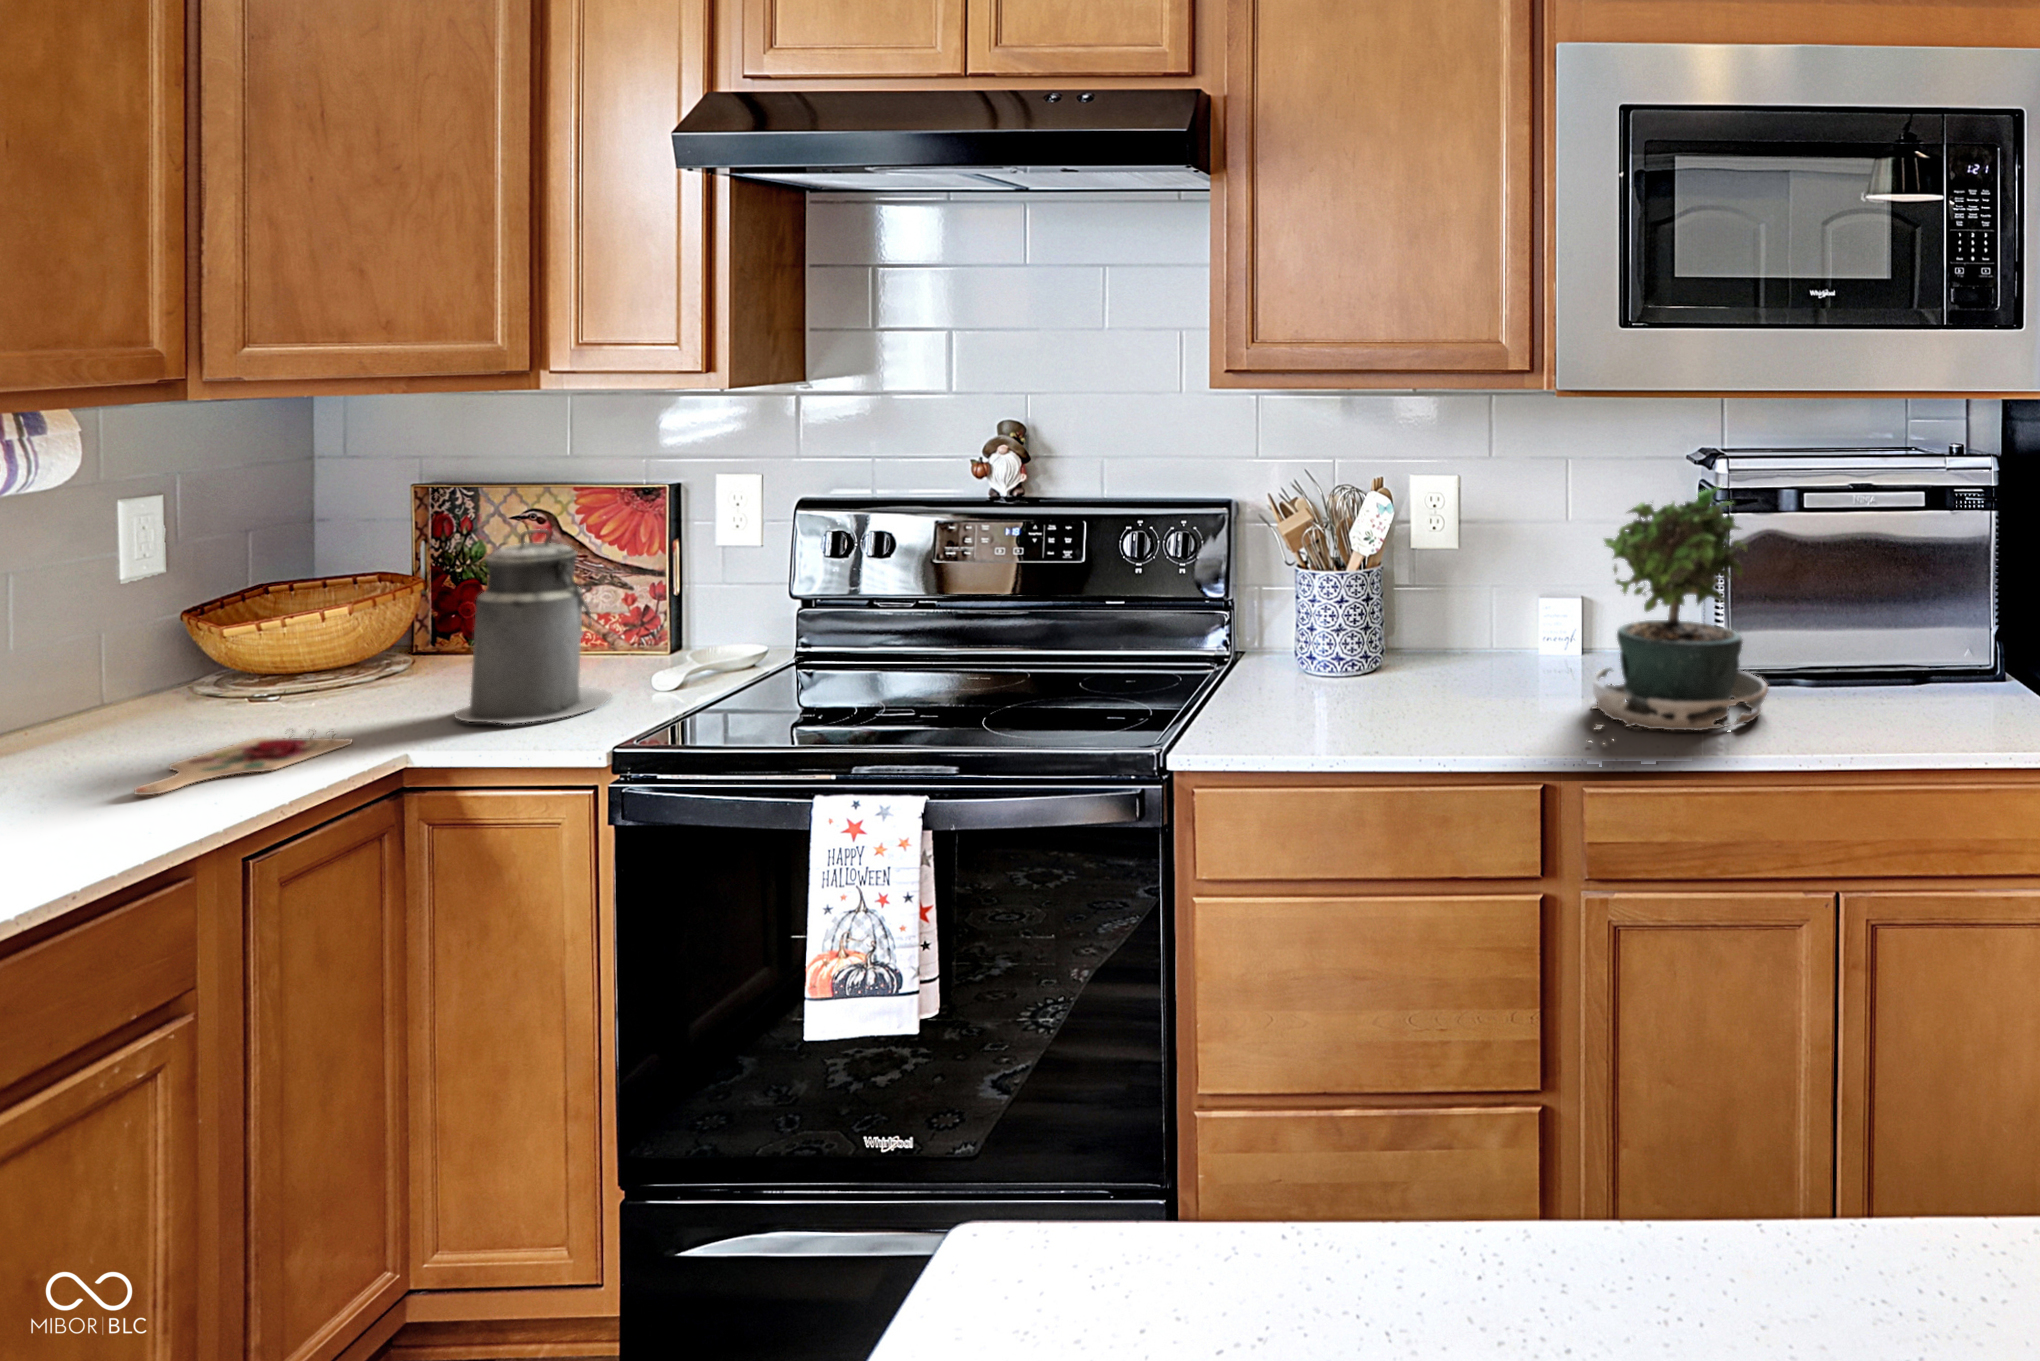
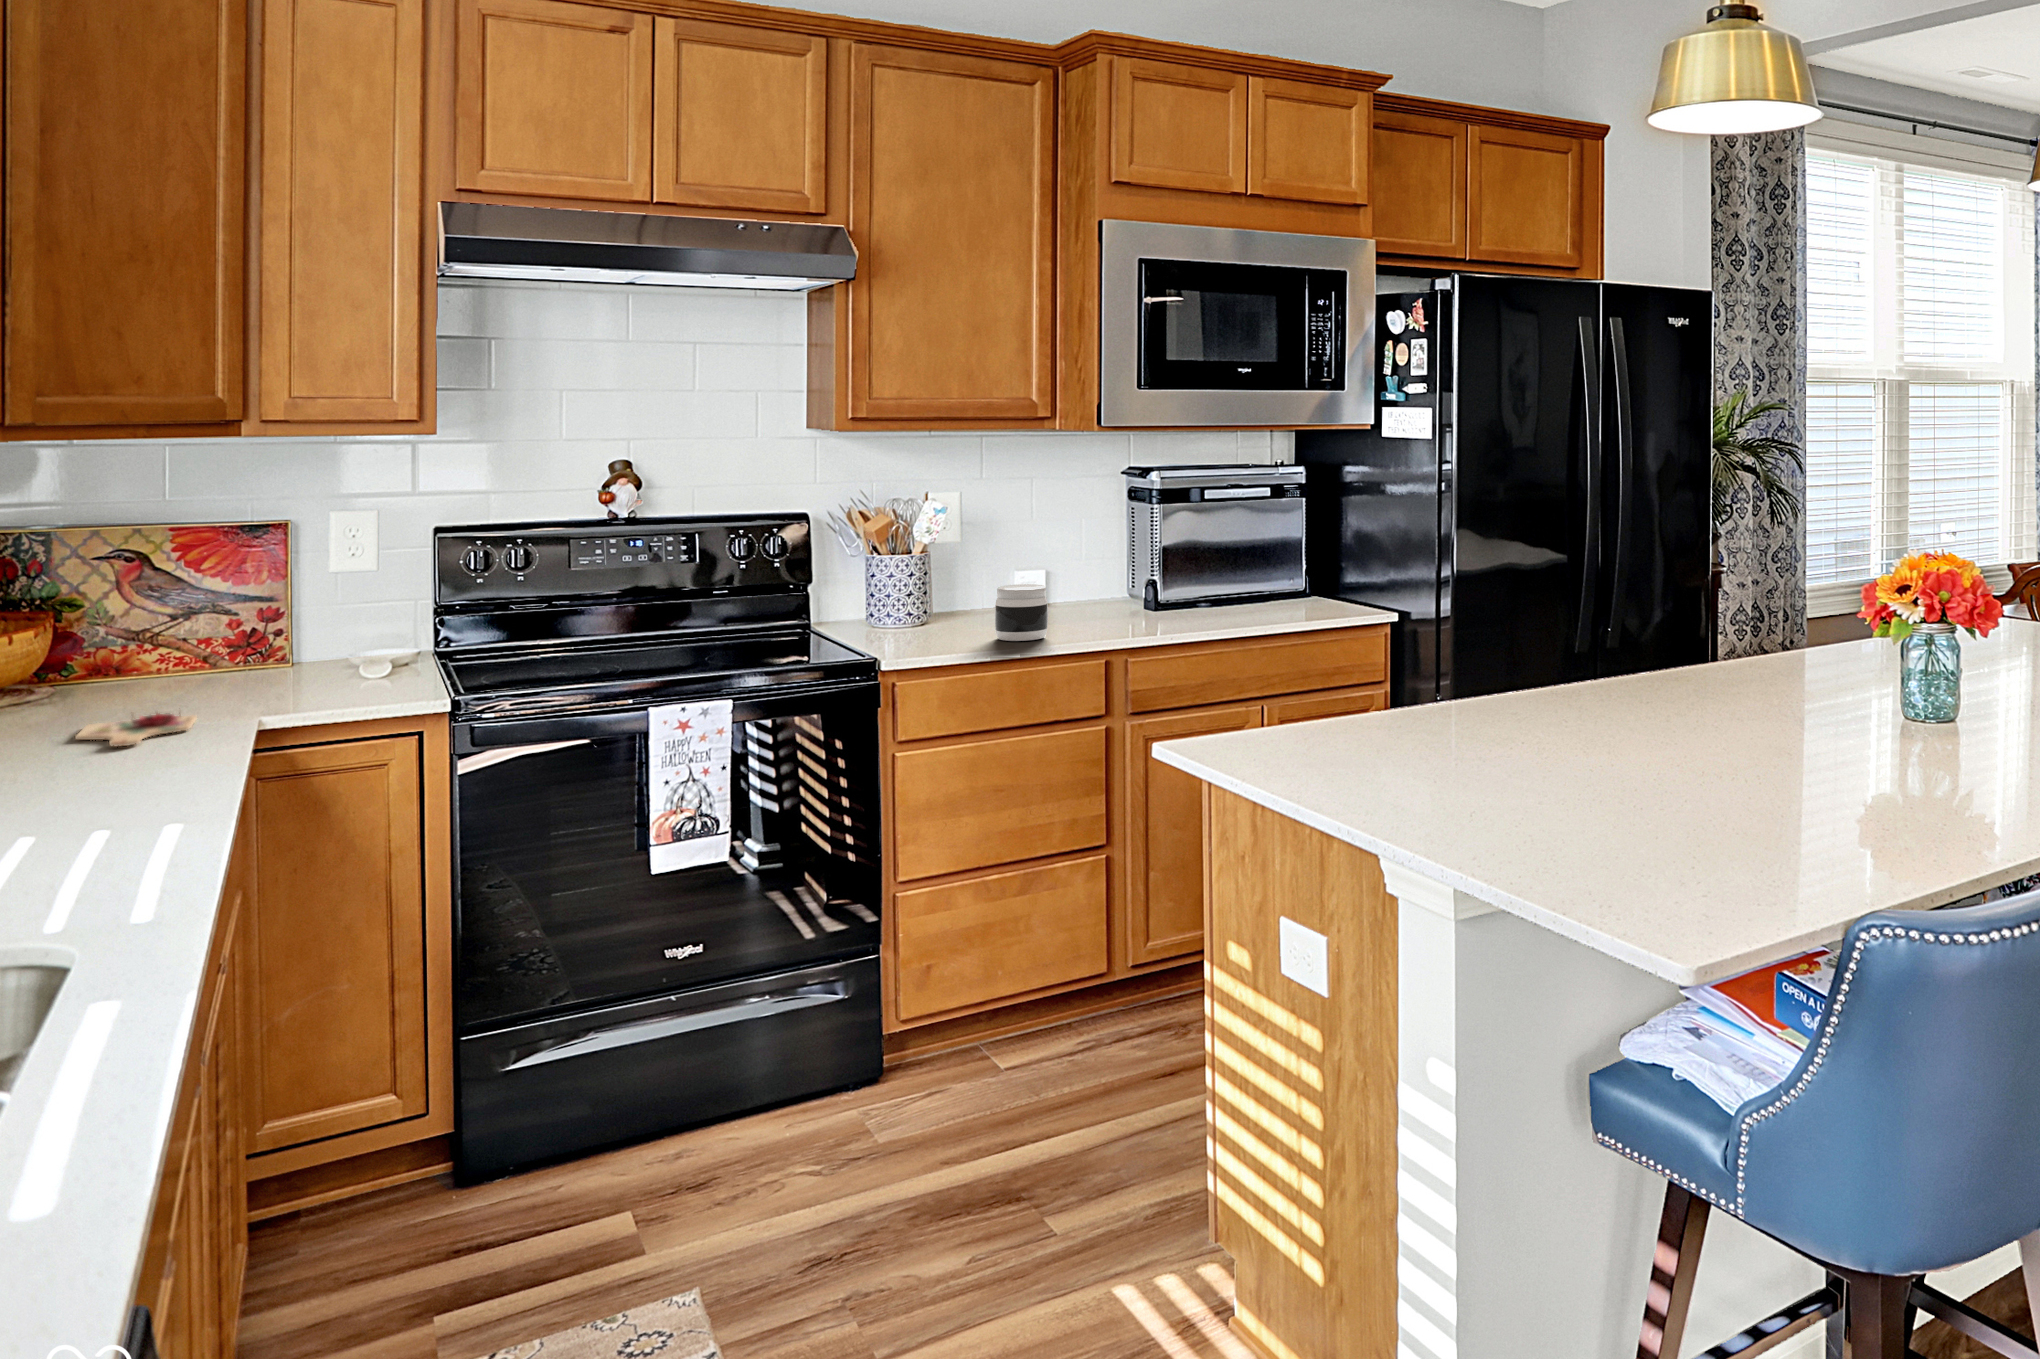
potted plant: present [1589,488,1768,744] -> none [1108,484,1215,635]
canister: present [454,529,611,724] -> none [229,549,359,700]
jar: none [1389,633,1469,731] -> present [995,584,1048,641]

